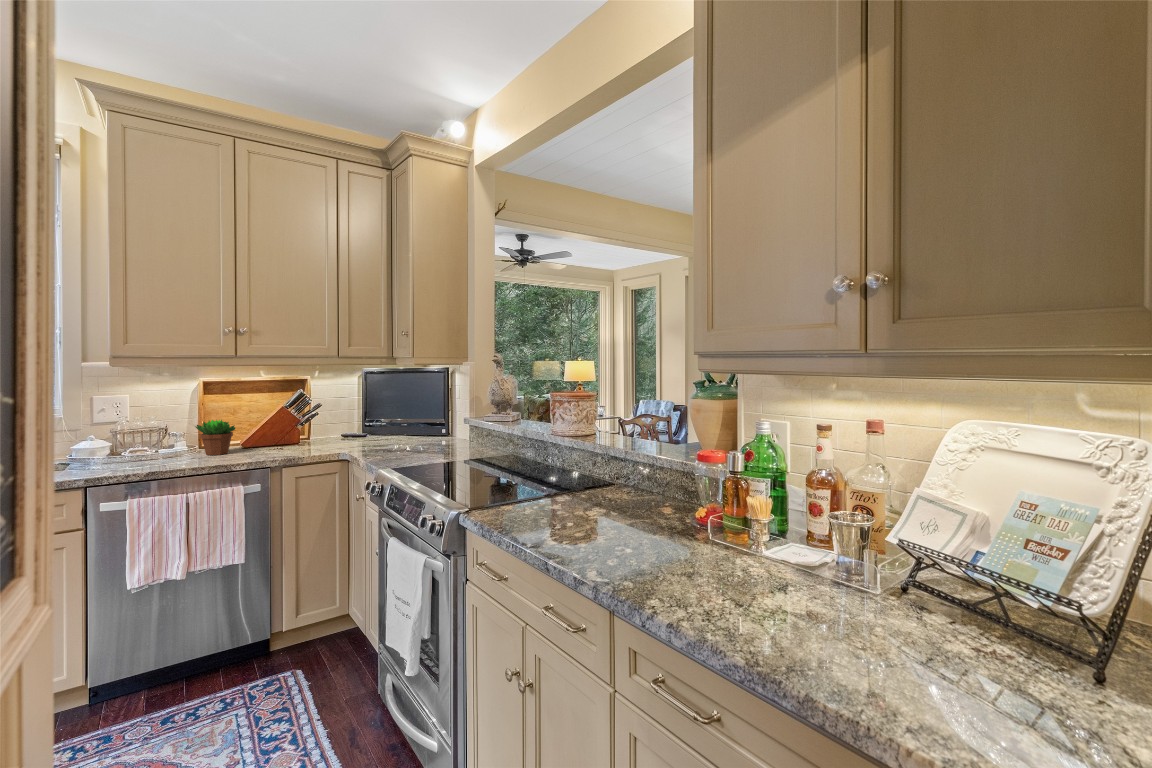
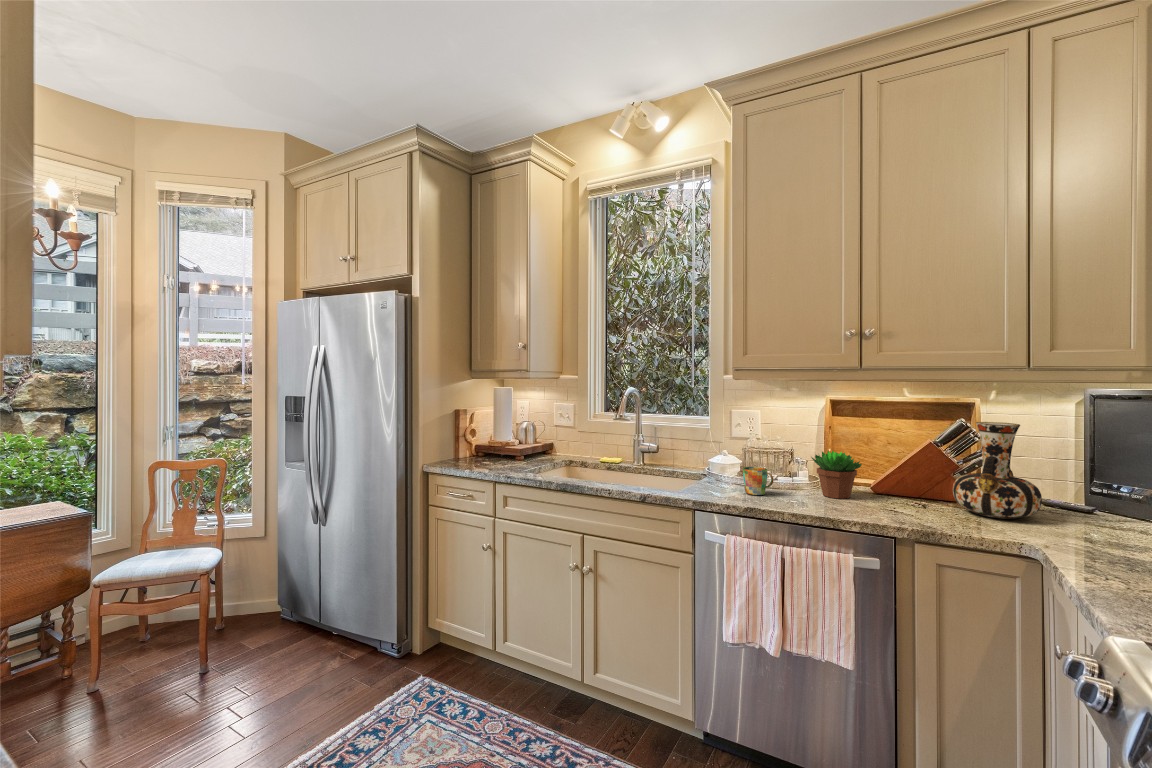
vase: none [298,391,345,448] -> present [953,422,1042,519]
mug: none [131,440,162,464] -> present [743,467,773,495]

